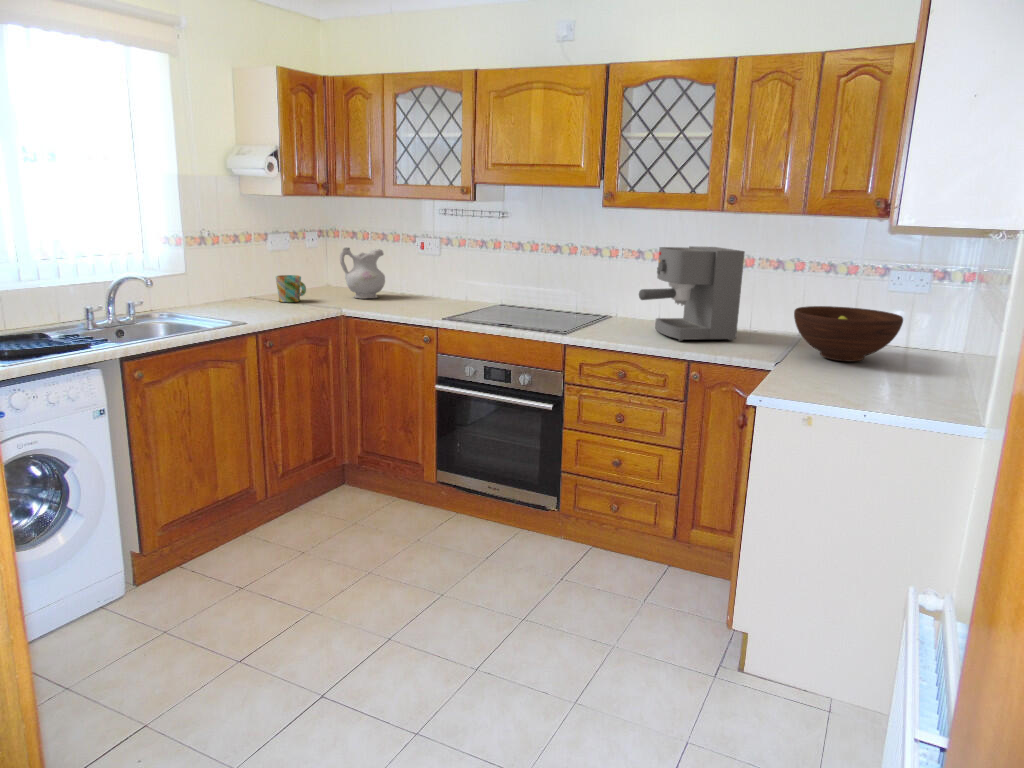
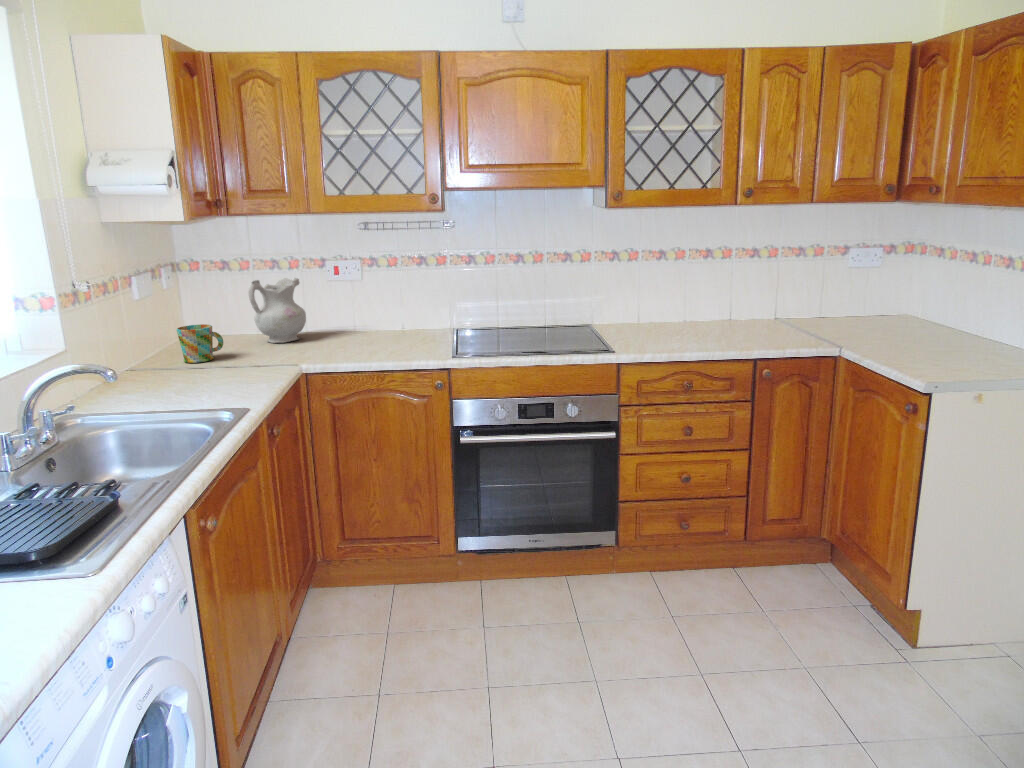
coffee maker: present [639,246,745,341] -> none [659,241,753,340]
fruit bowl: present [794,306,903,362] -> none [812,287,915,337]

